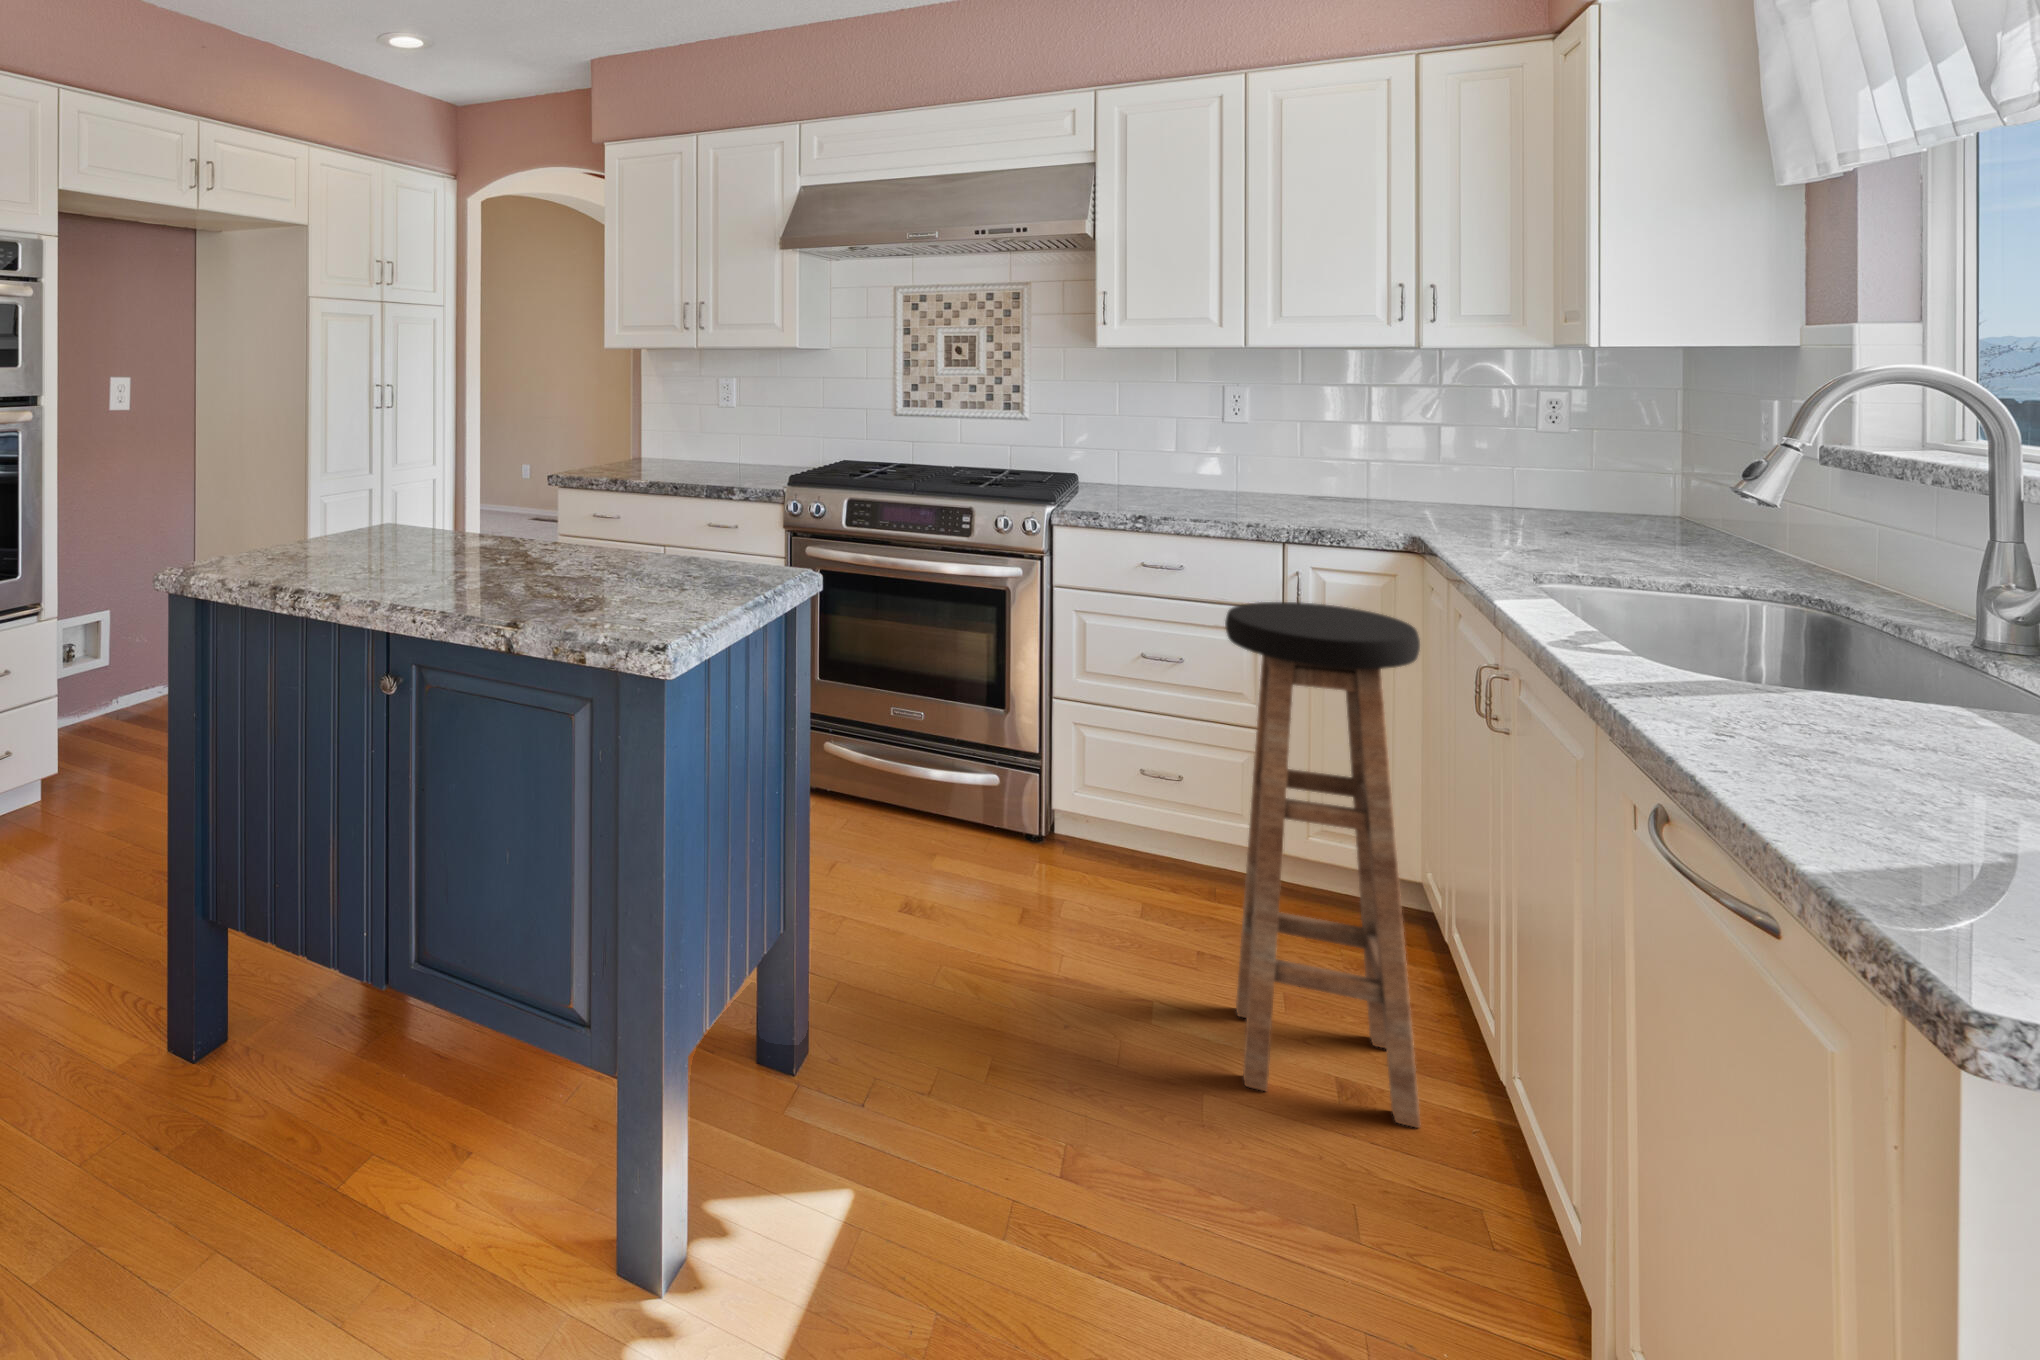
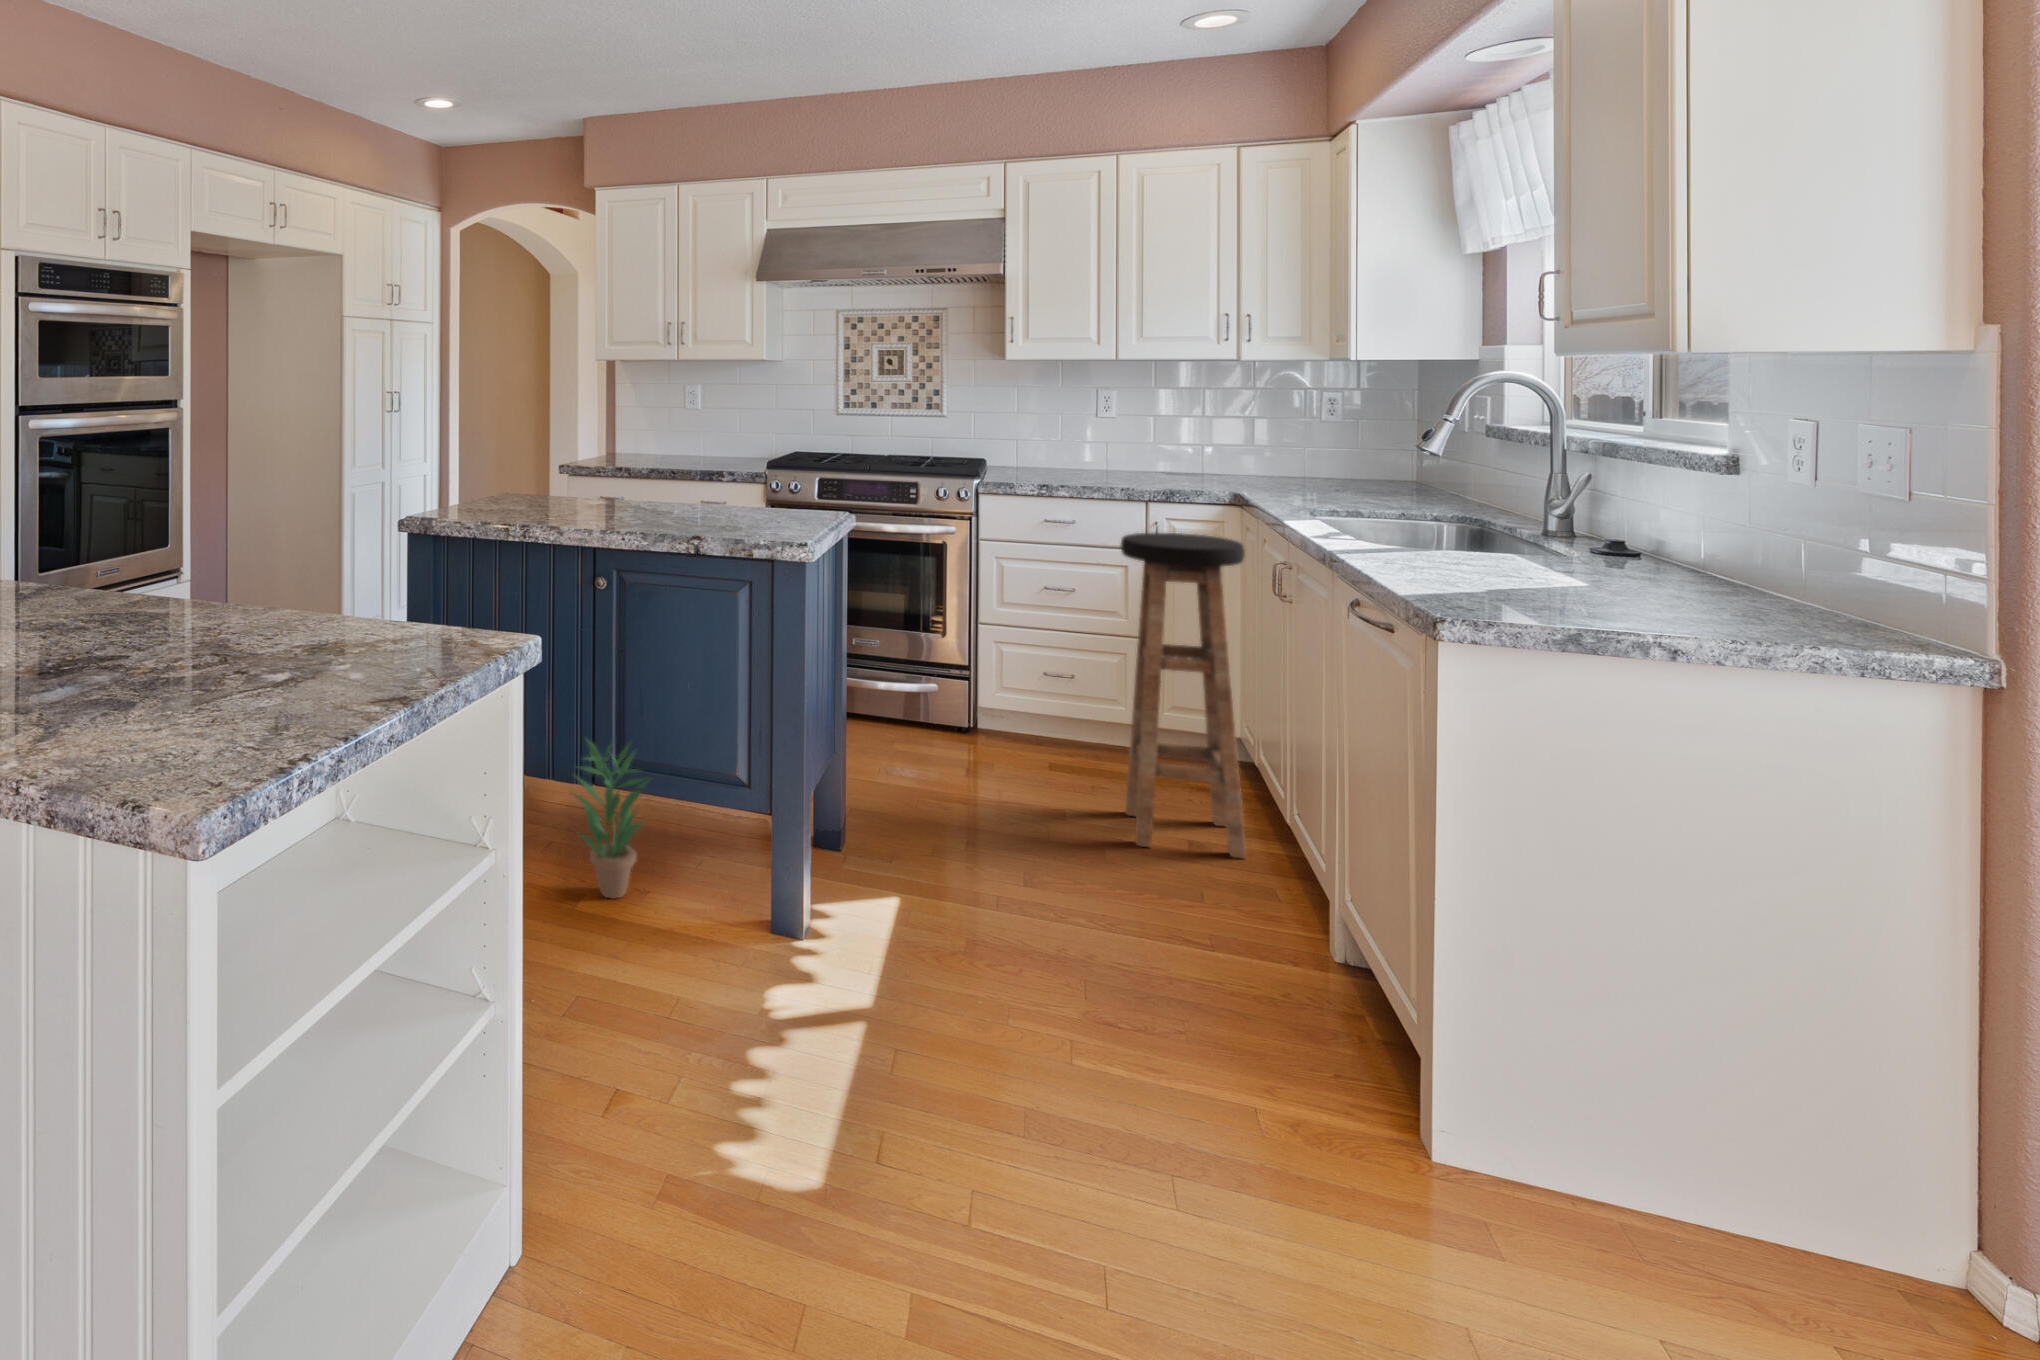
potted plant: none [335,910,466,1162] -> present [575,740,651,899]

